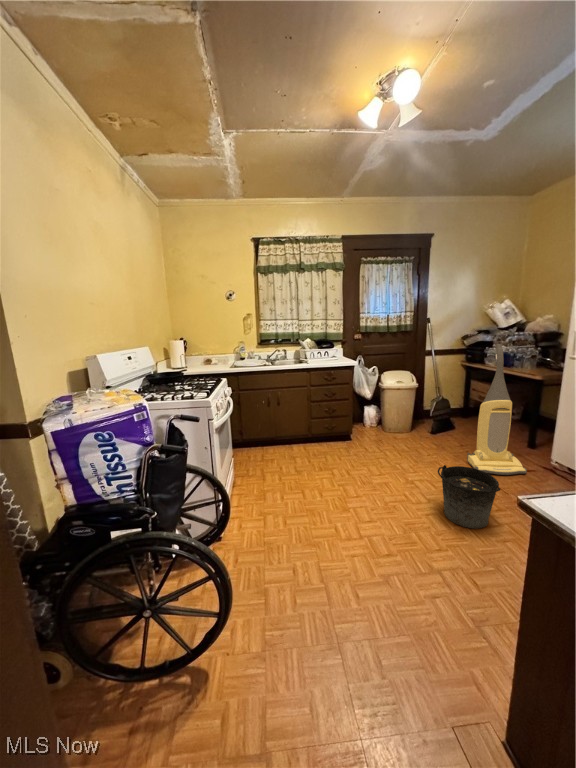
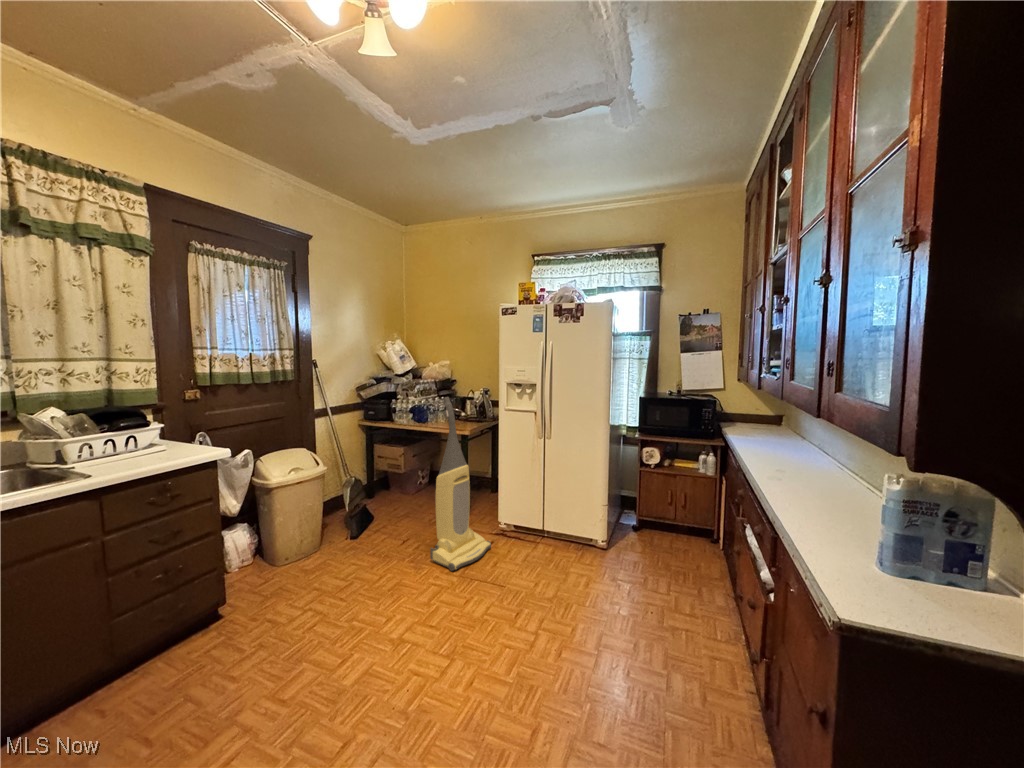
bucket: present [438,465,500,529] -> none [460,570,540,665]

